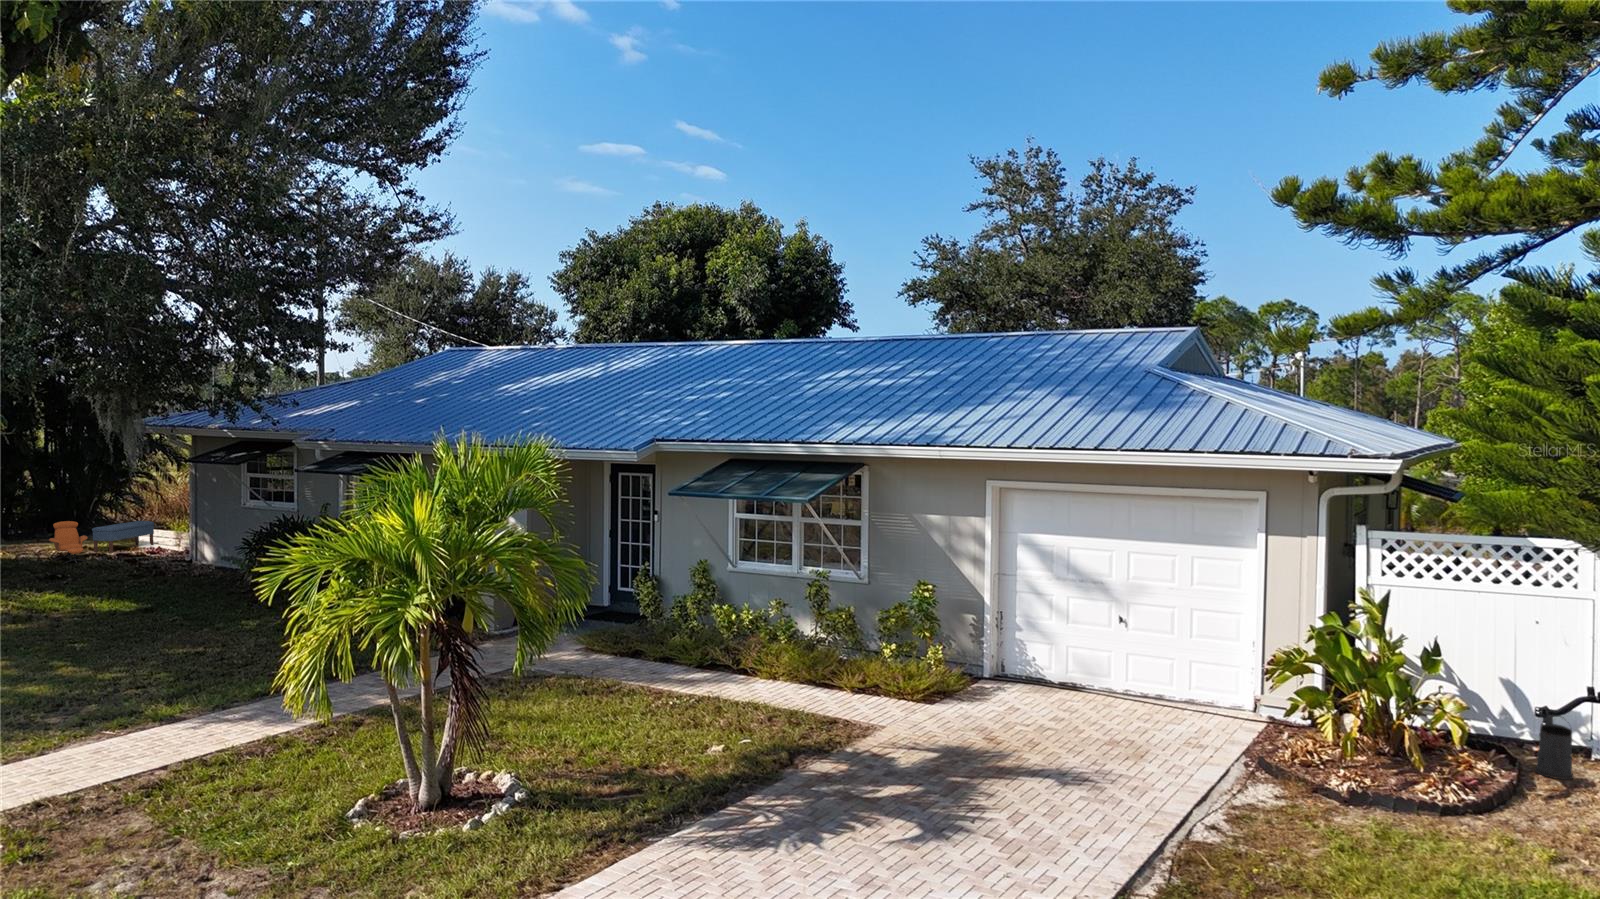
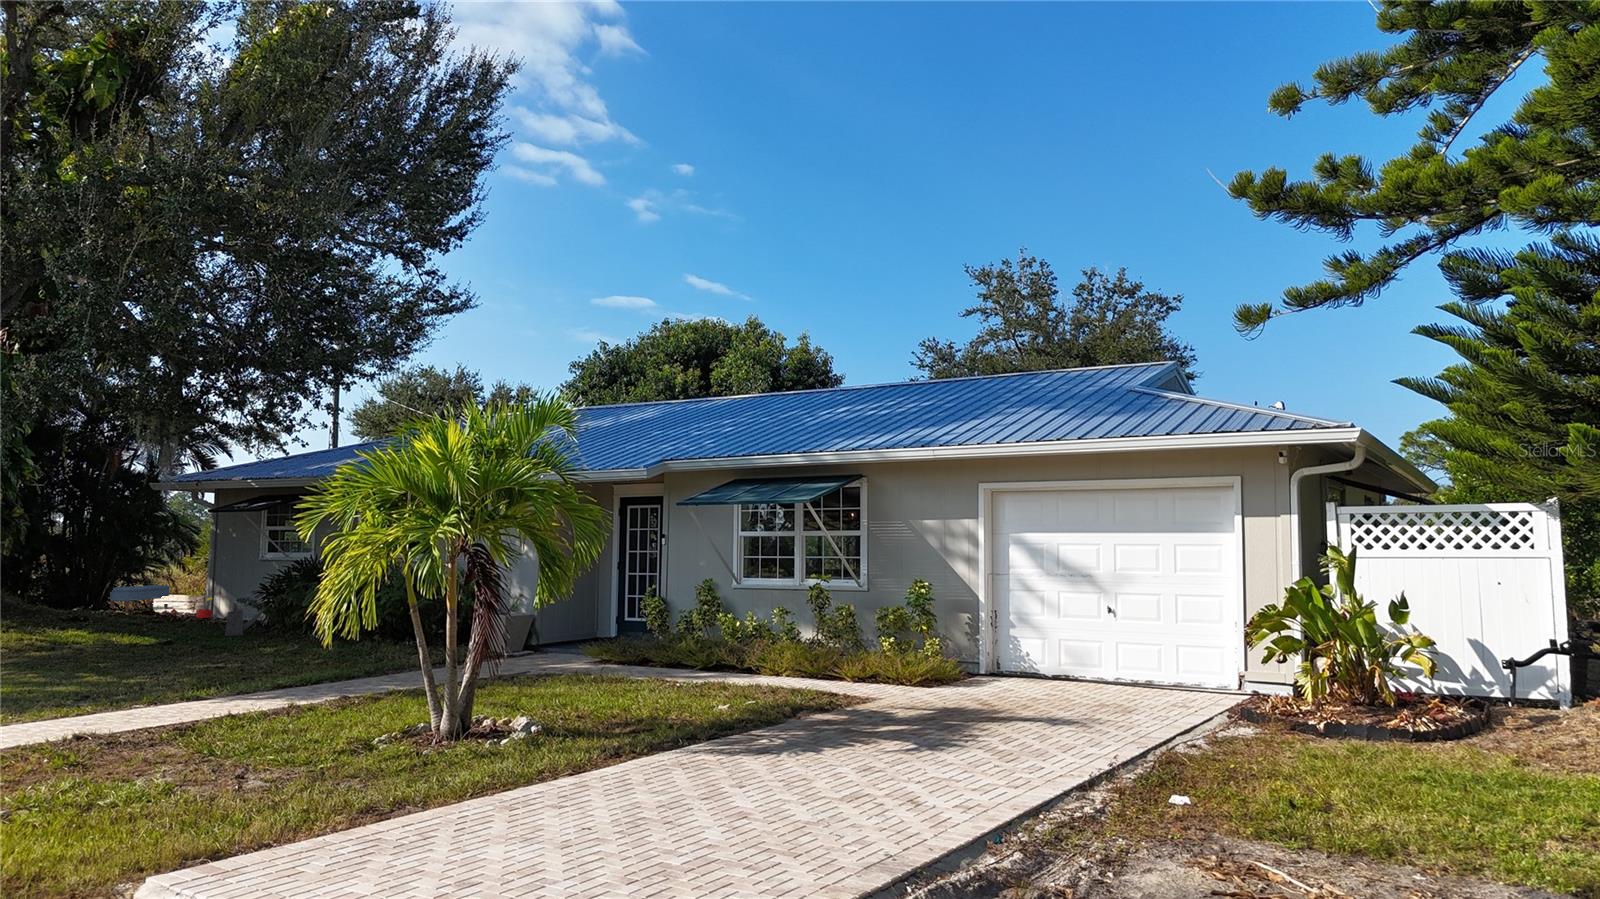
lounge chair: present [49,521,88,564] -> none [69,579,106,618]
decorative plant: none [182,529,199,564] -> present [197,590,213,618]
watering can: present [1535,715,1574,780] -> present [220,603,265,636]

